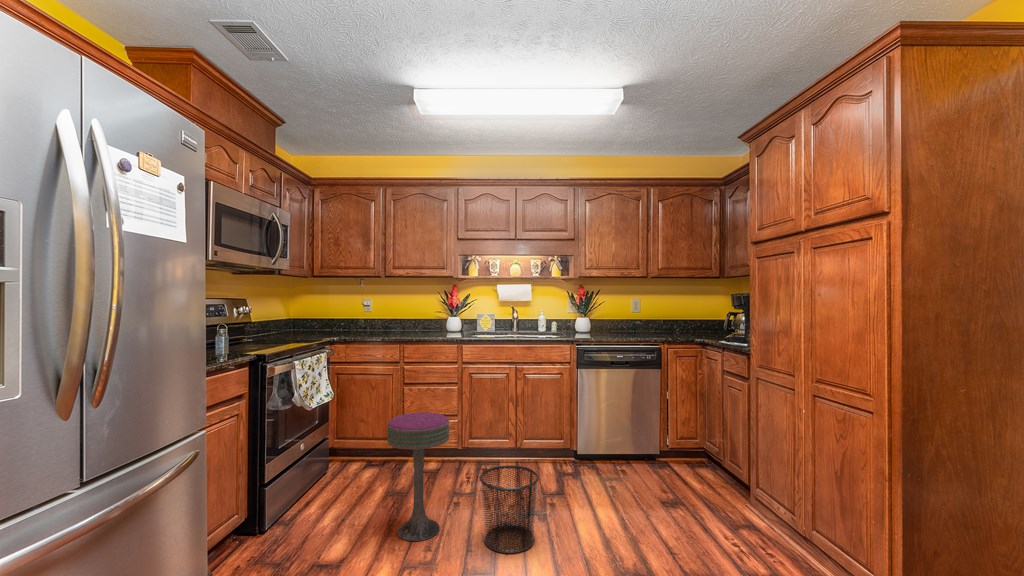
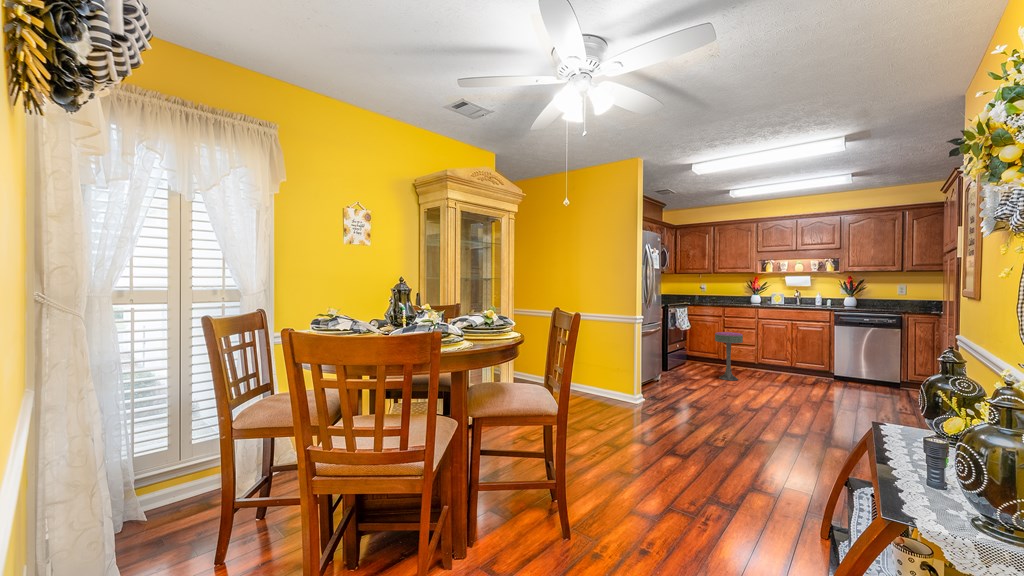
waste bin: present [480,465,539,554] -> none [756,357,786,389]

